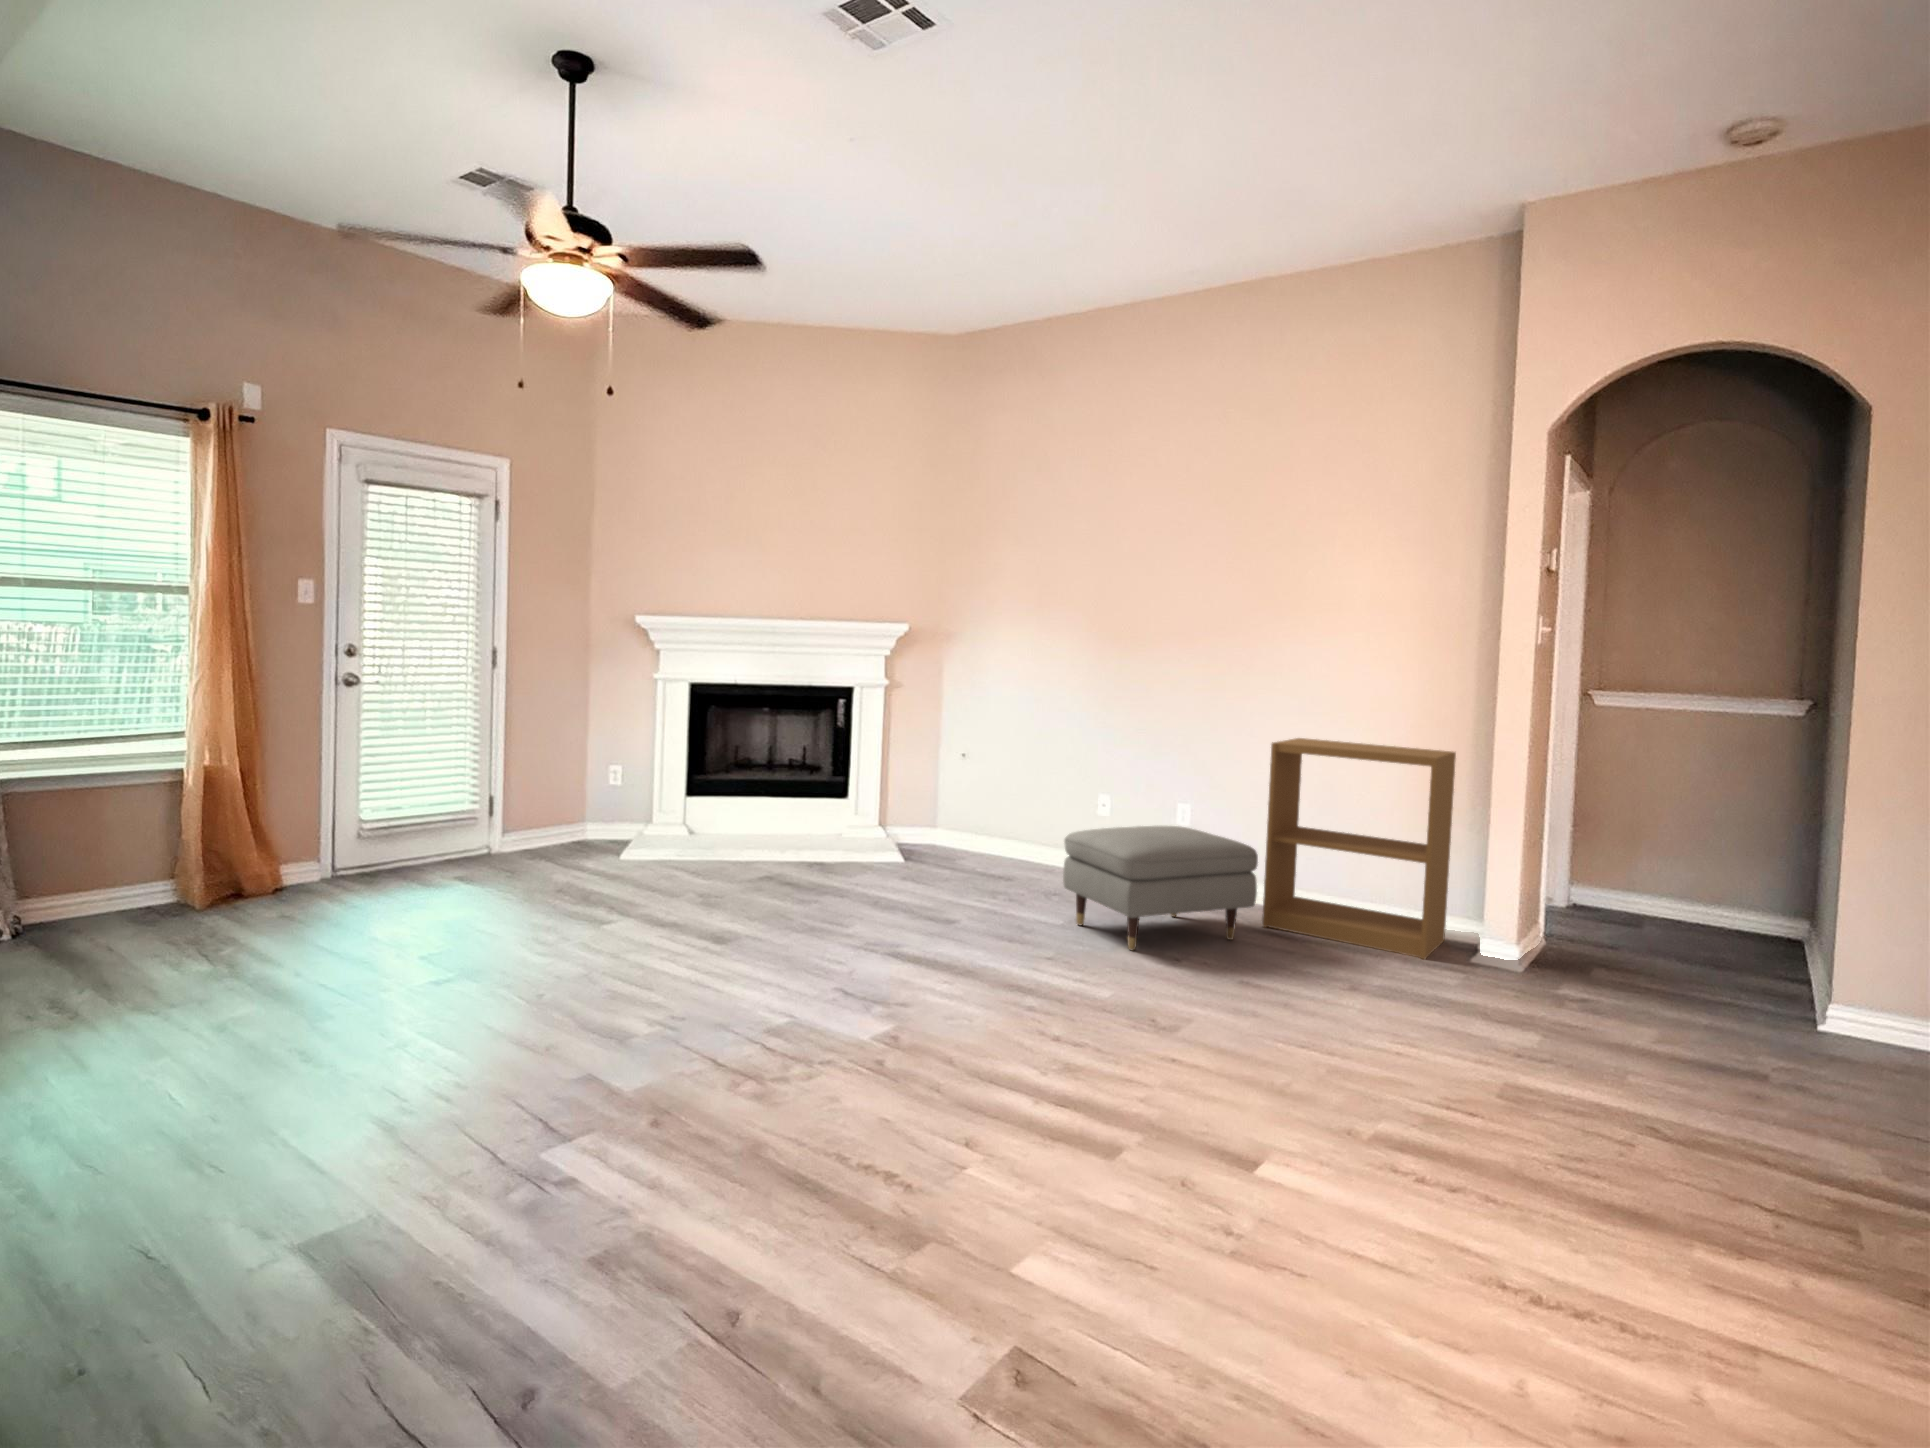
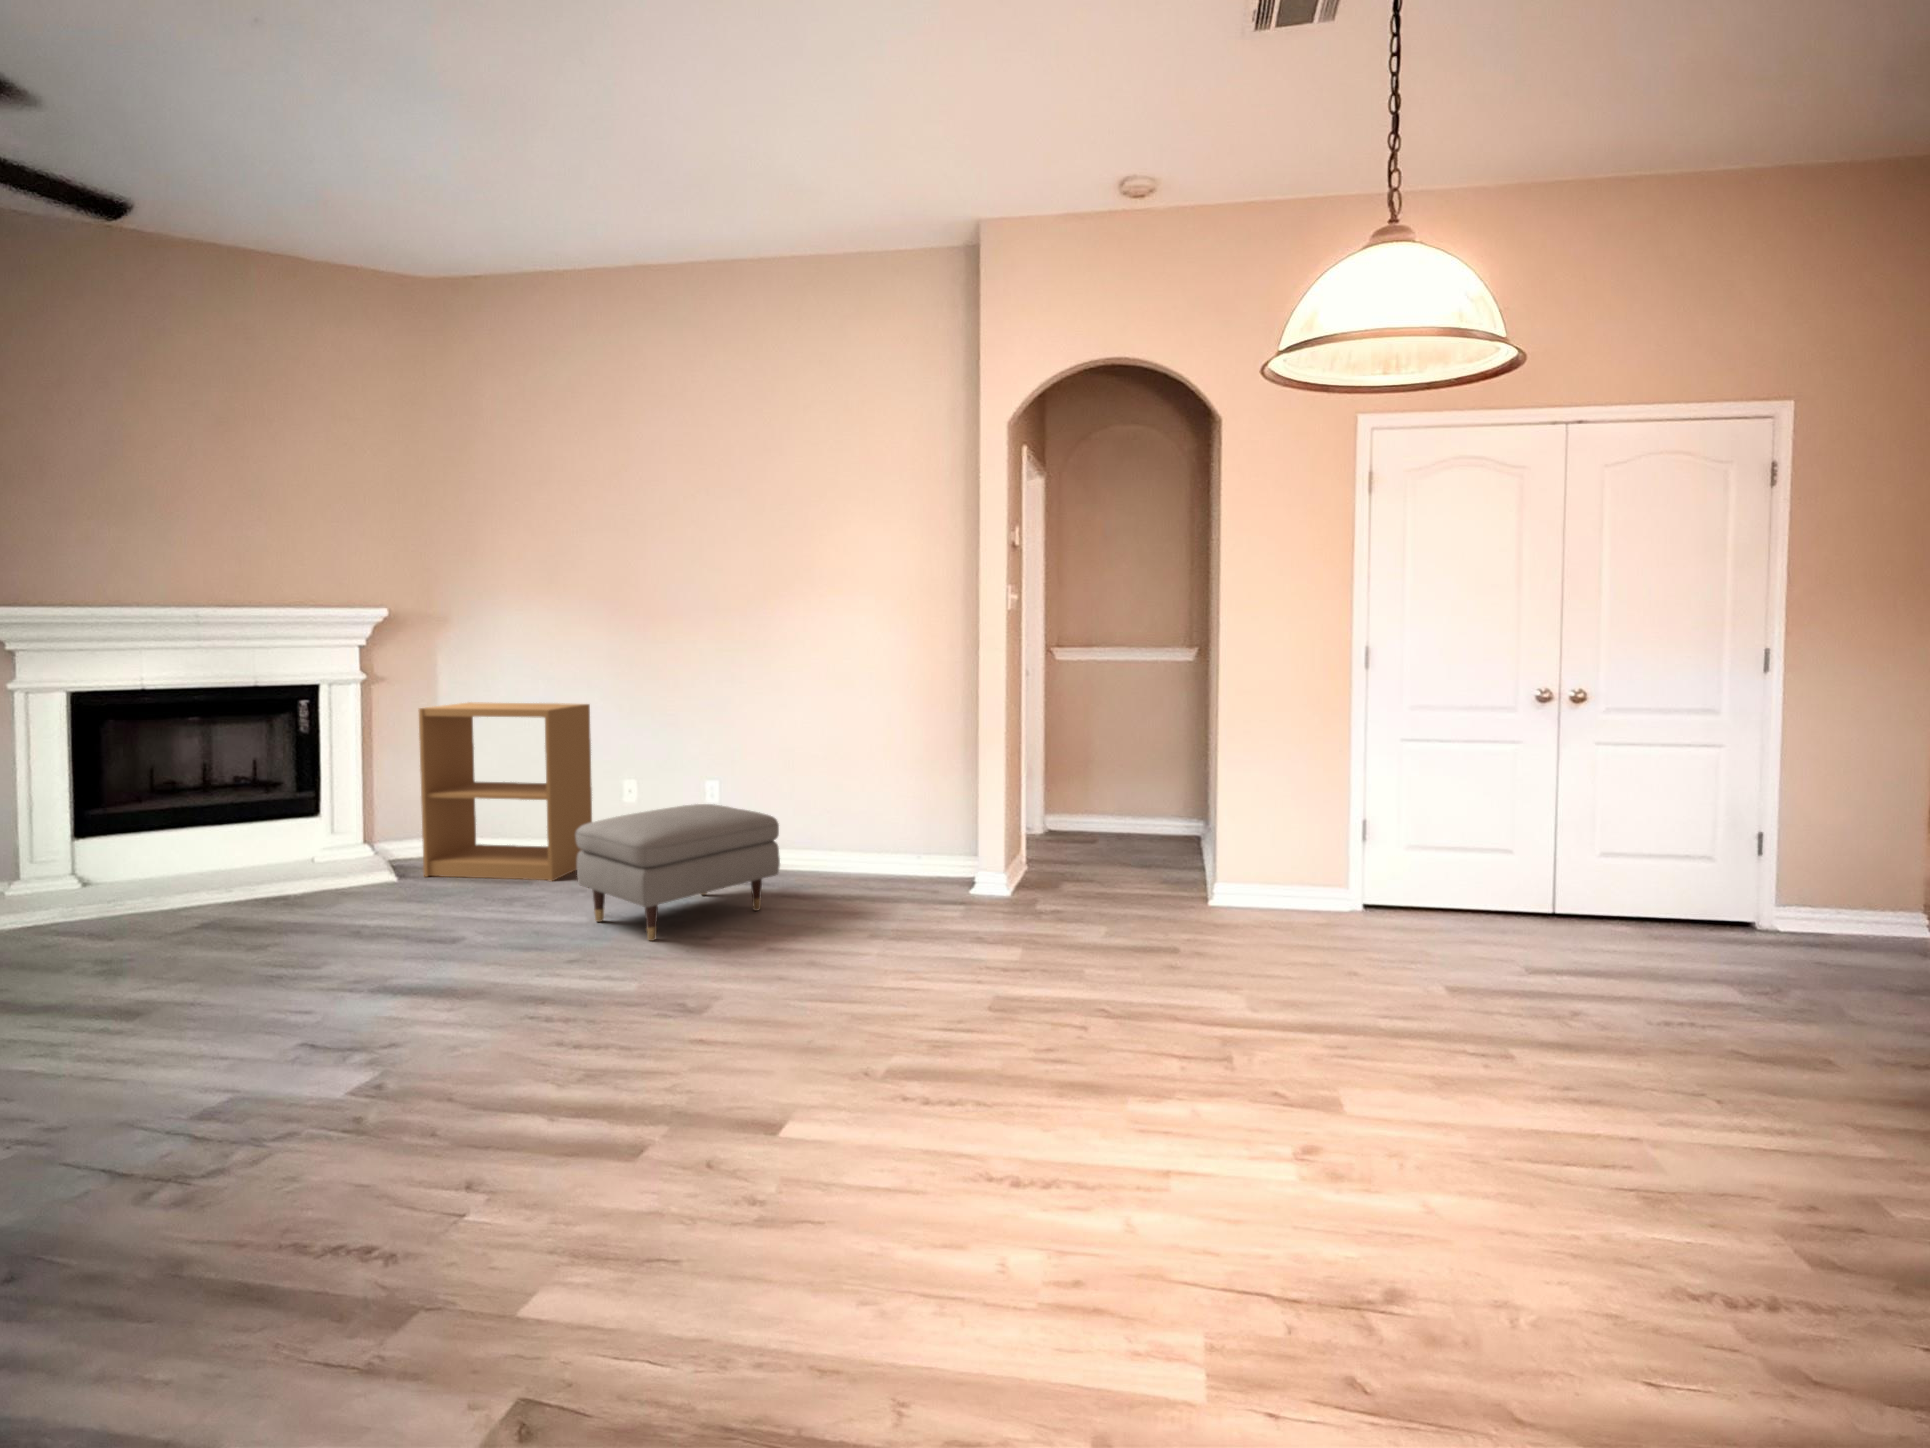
bookshelf: present [1262,738,1456,959] -> present [419,702,592,881]

